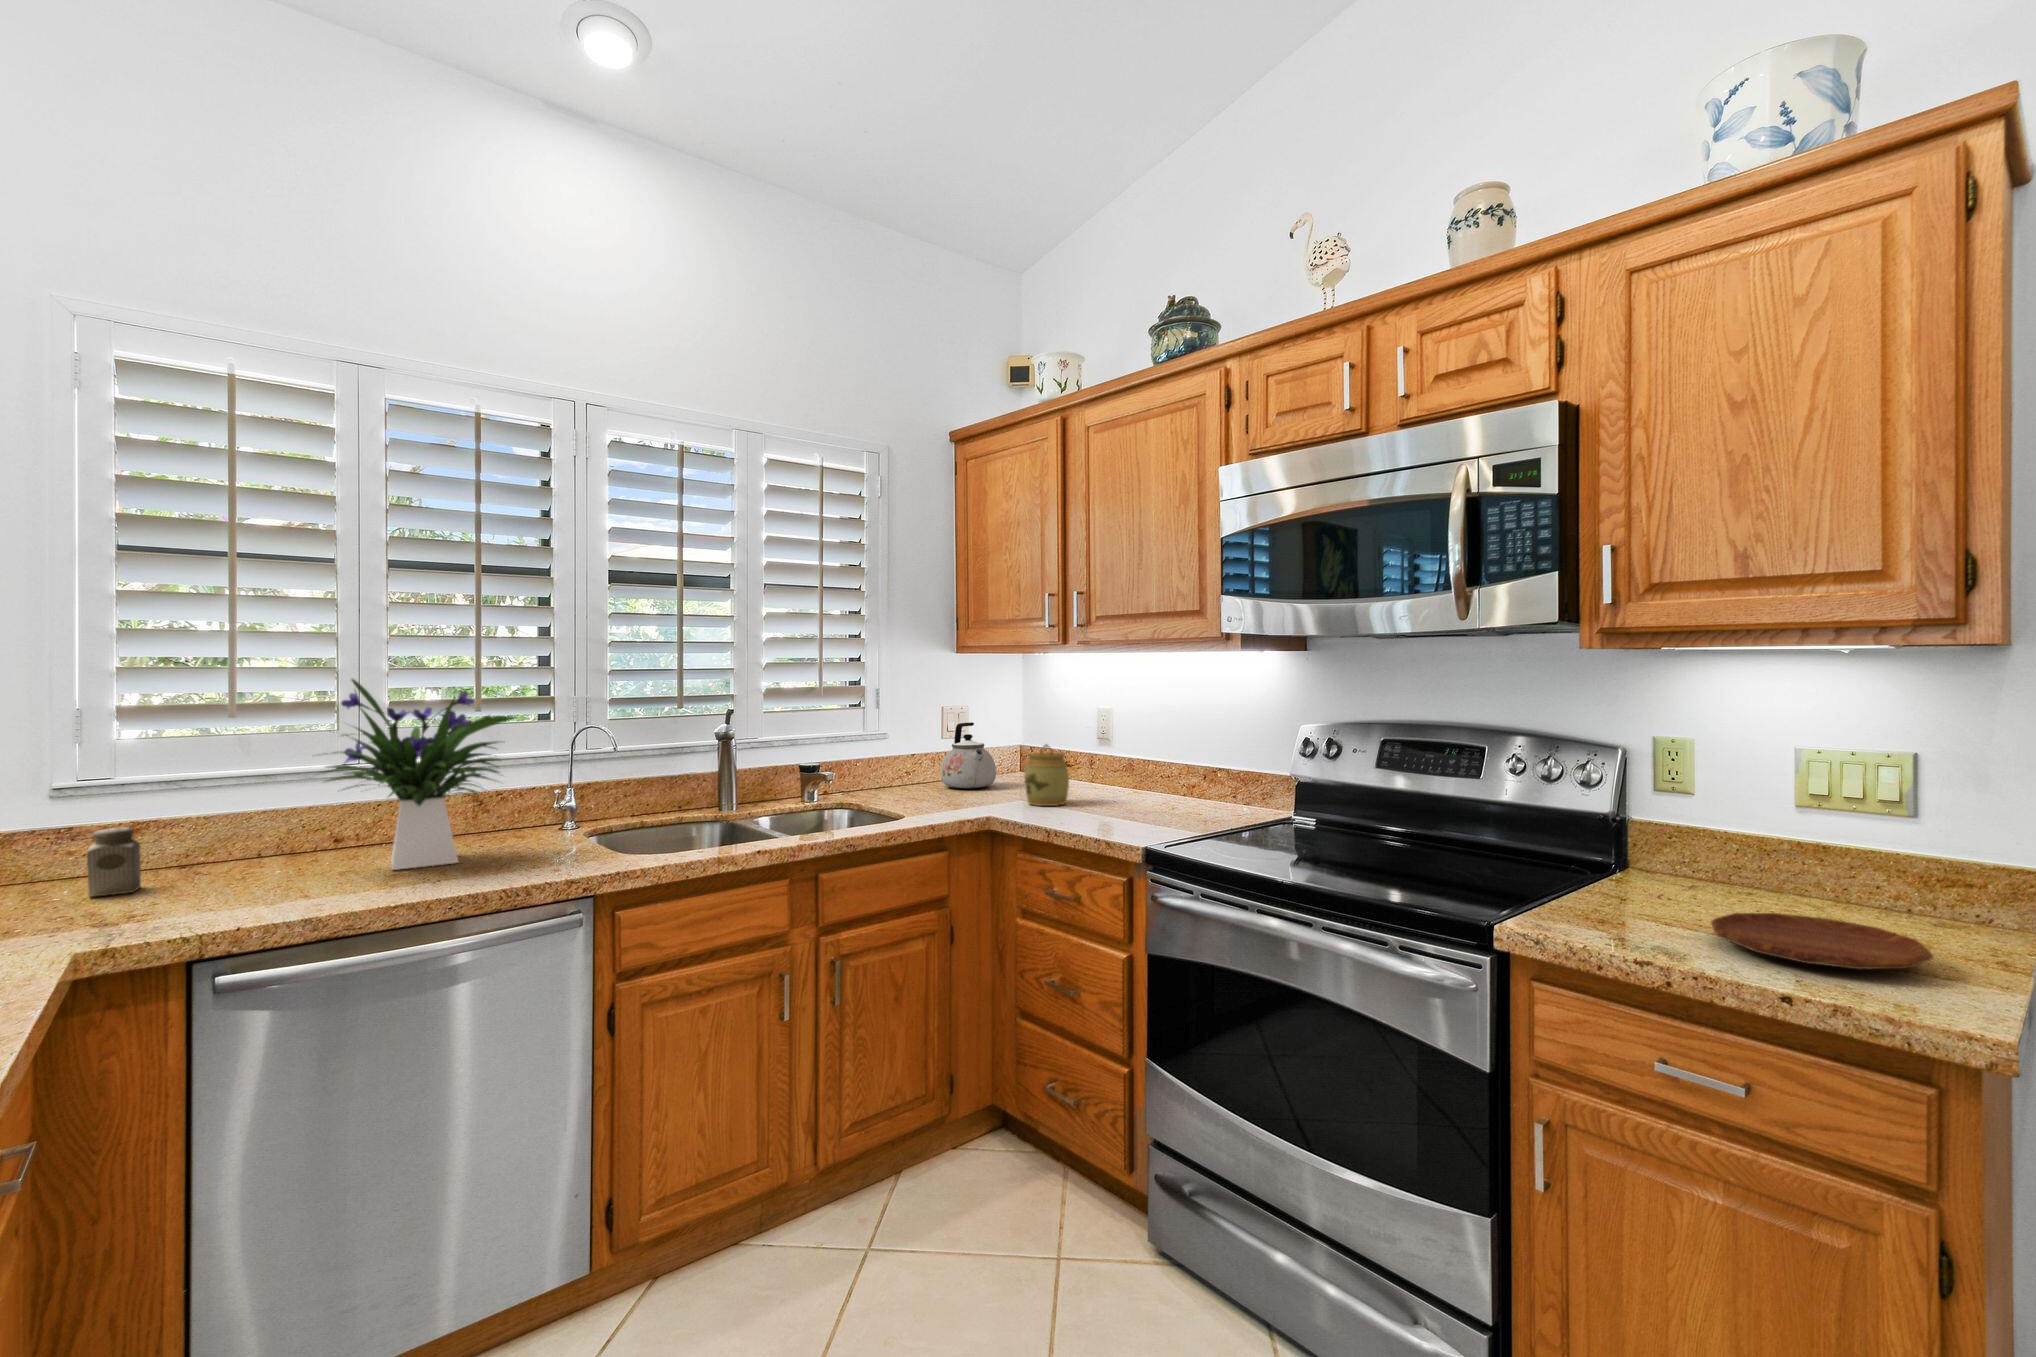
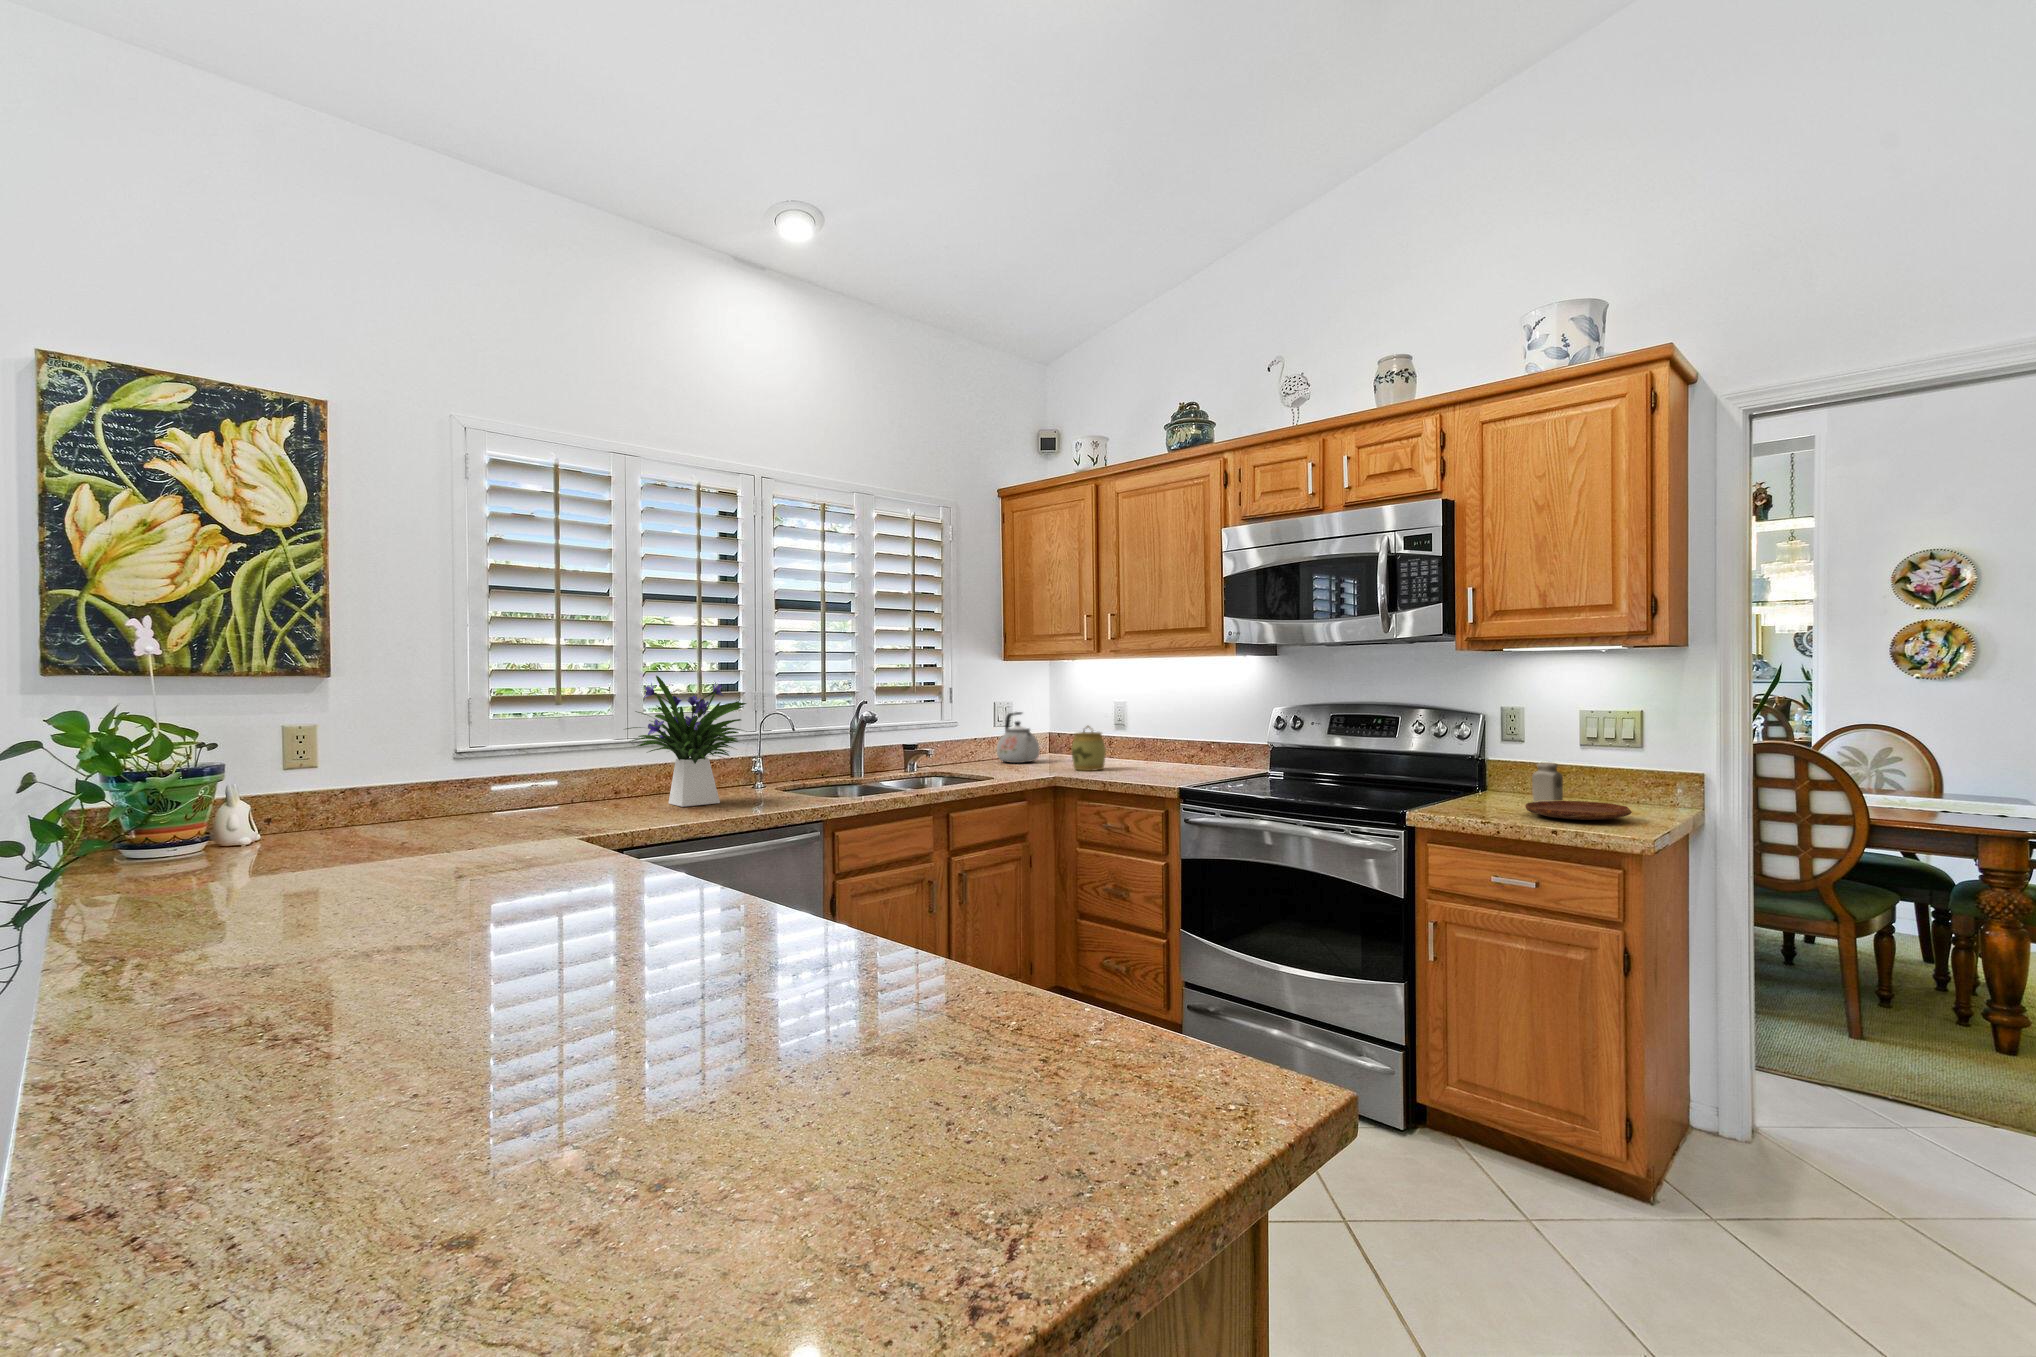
salt shaker: present [87,827,141,897] -> present [1532,762,1563,802]

